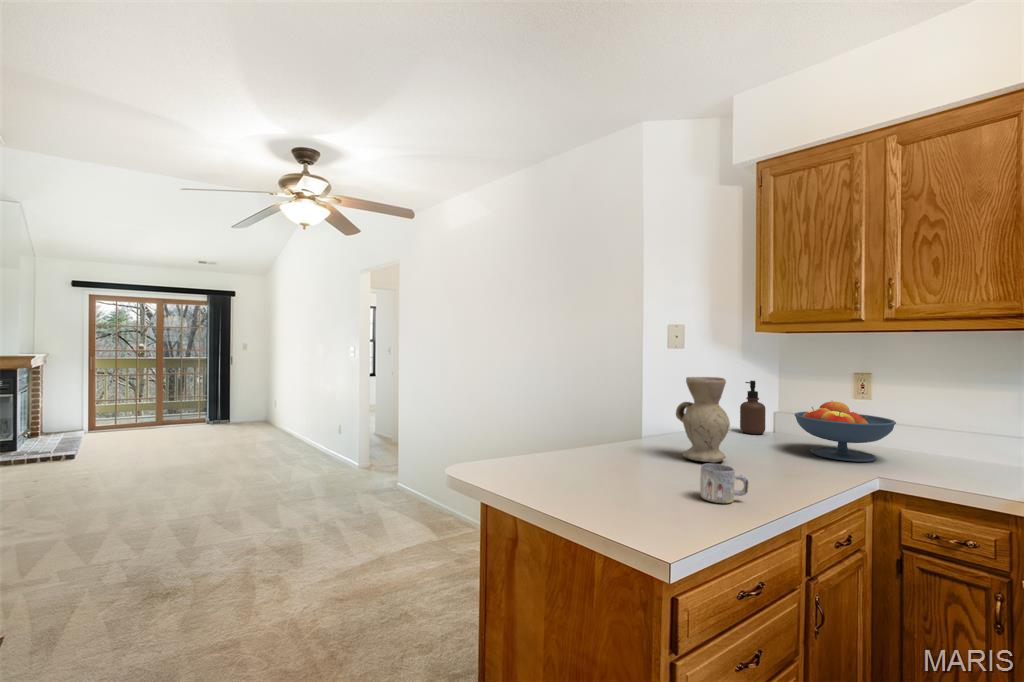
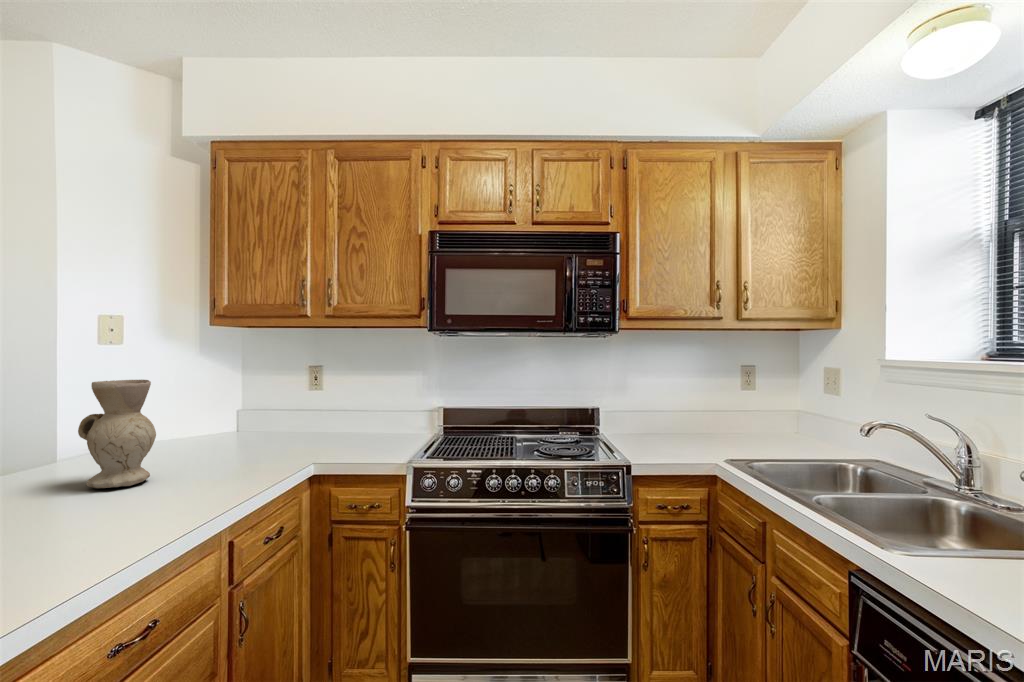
soap dispenser: present [740,381,766,434] -> none [194,381,223,441]
fruit bowl: present [795,401,896,462] -> none [245,395,334,454]
mug: present [700,464,749,503] -> none [78,489,149,541]

